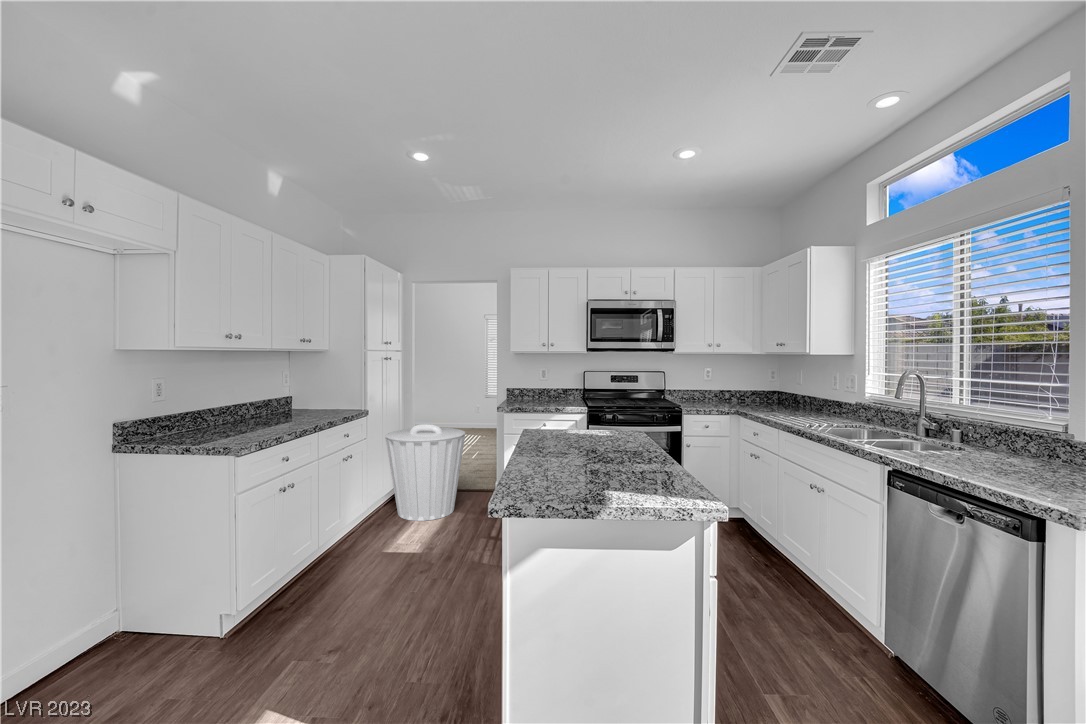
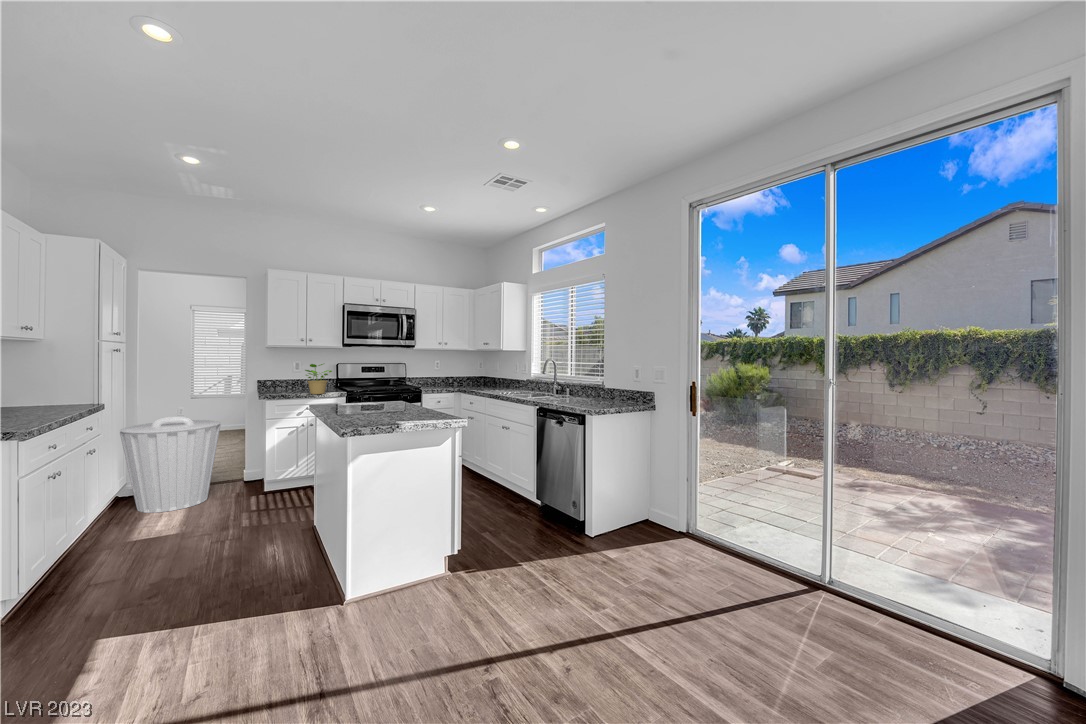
potted plant: none [540,372,570,409] -> present [305,364,332,394]

